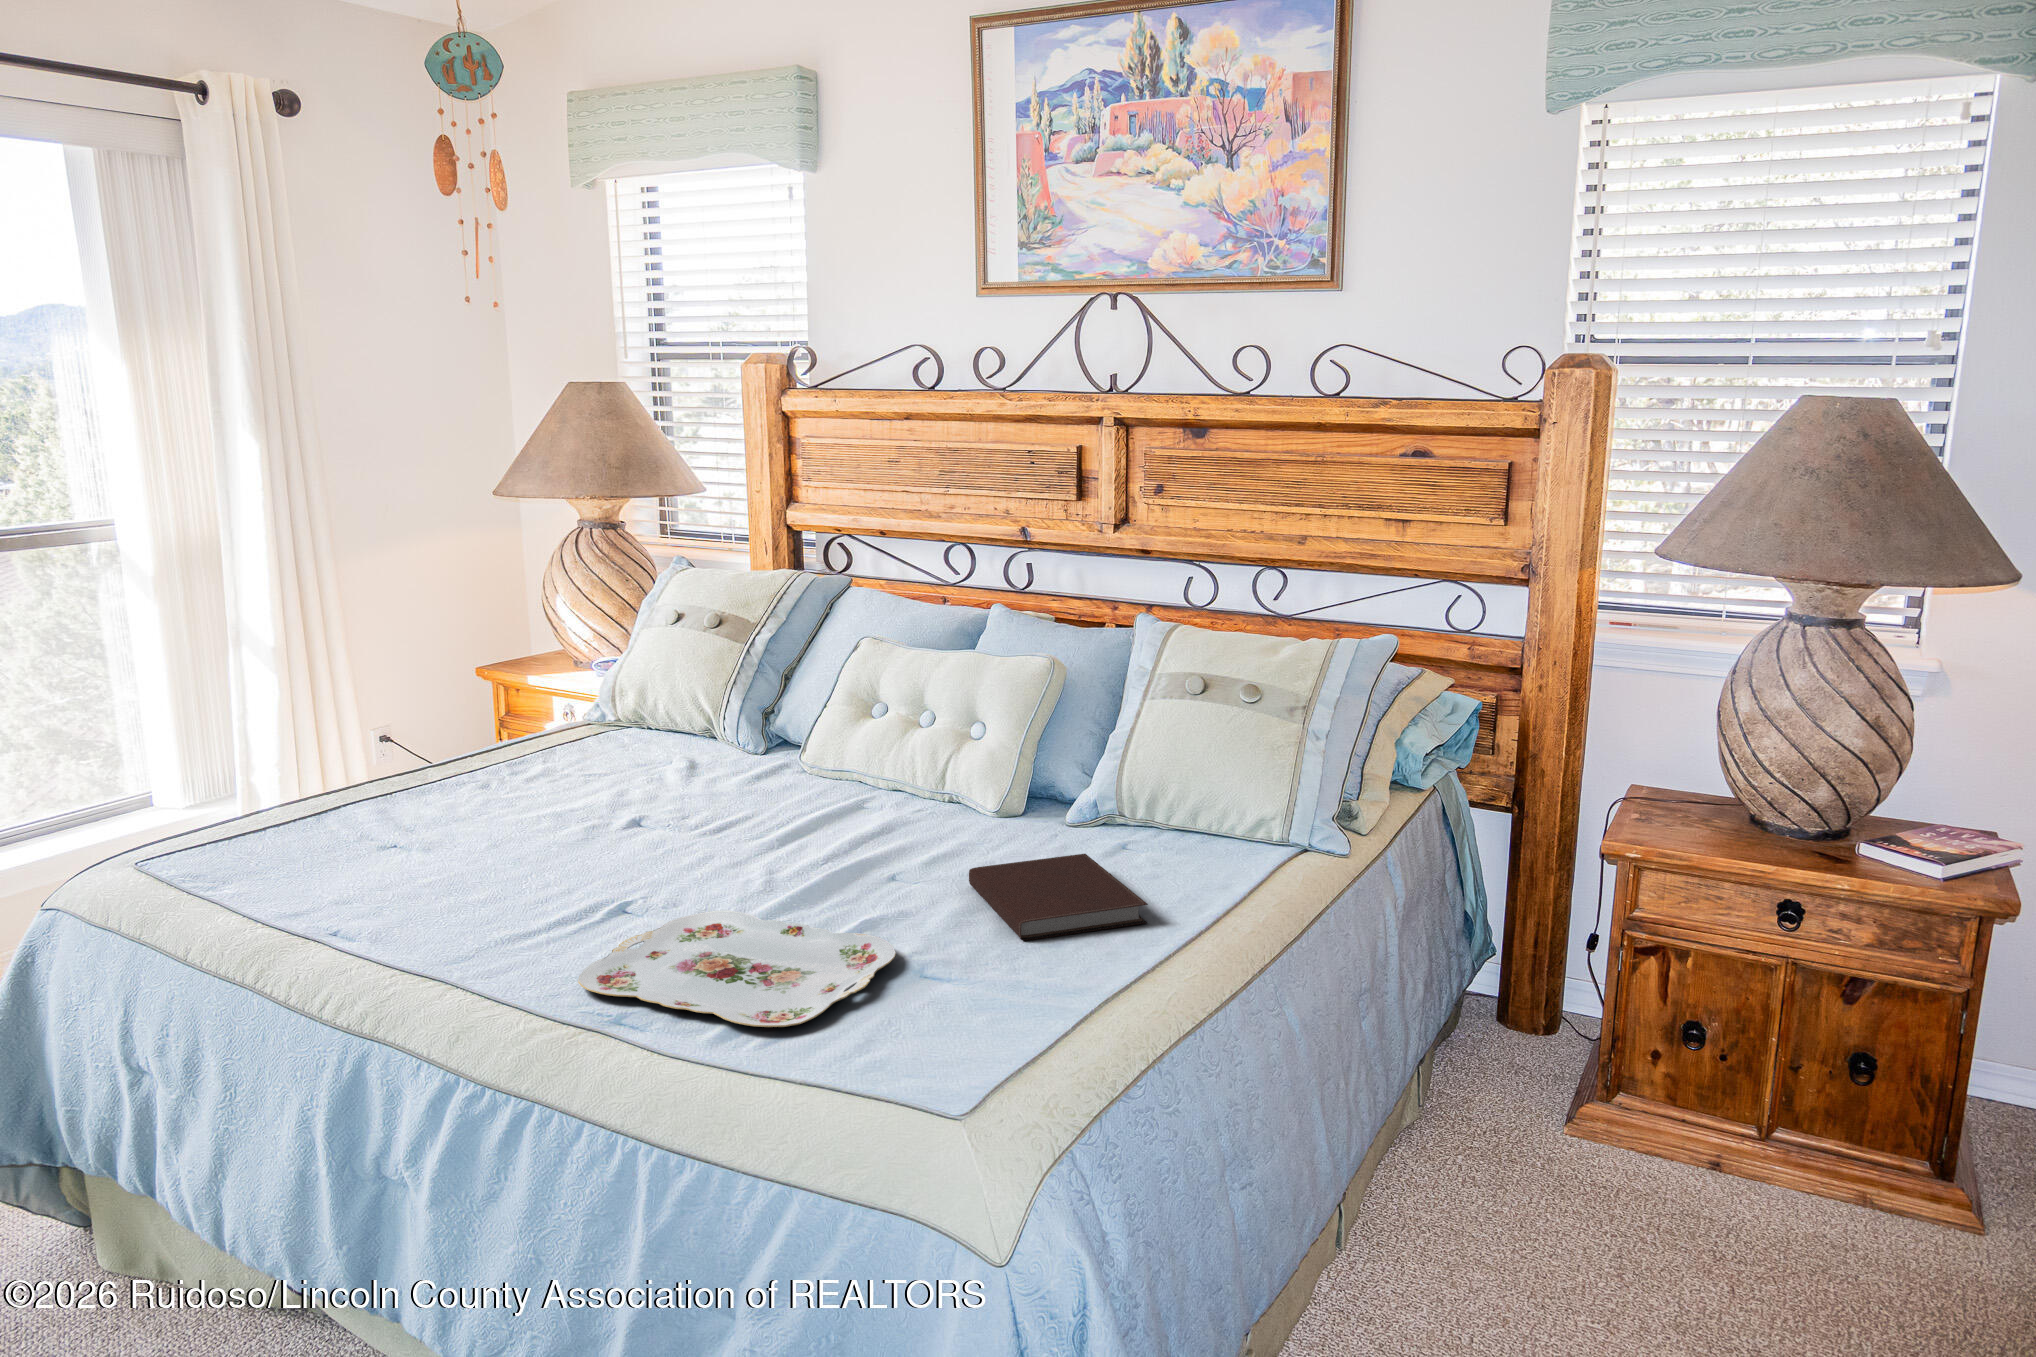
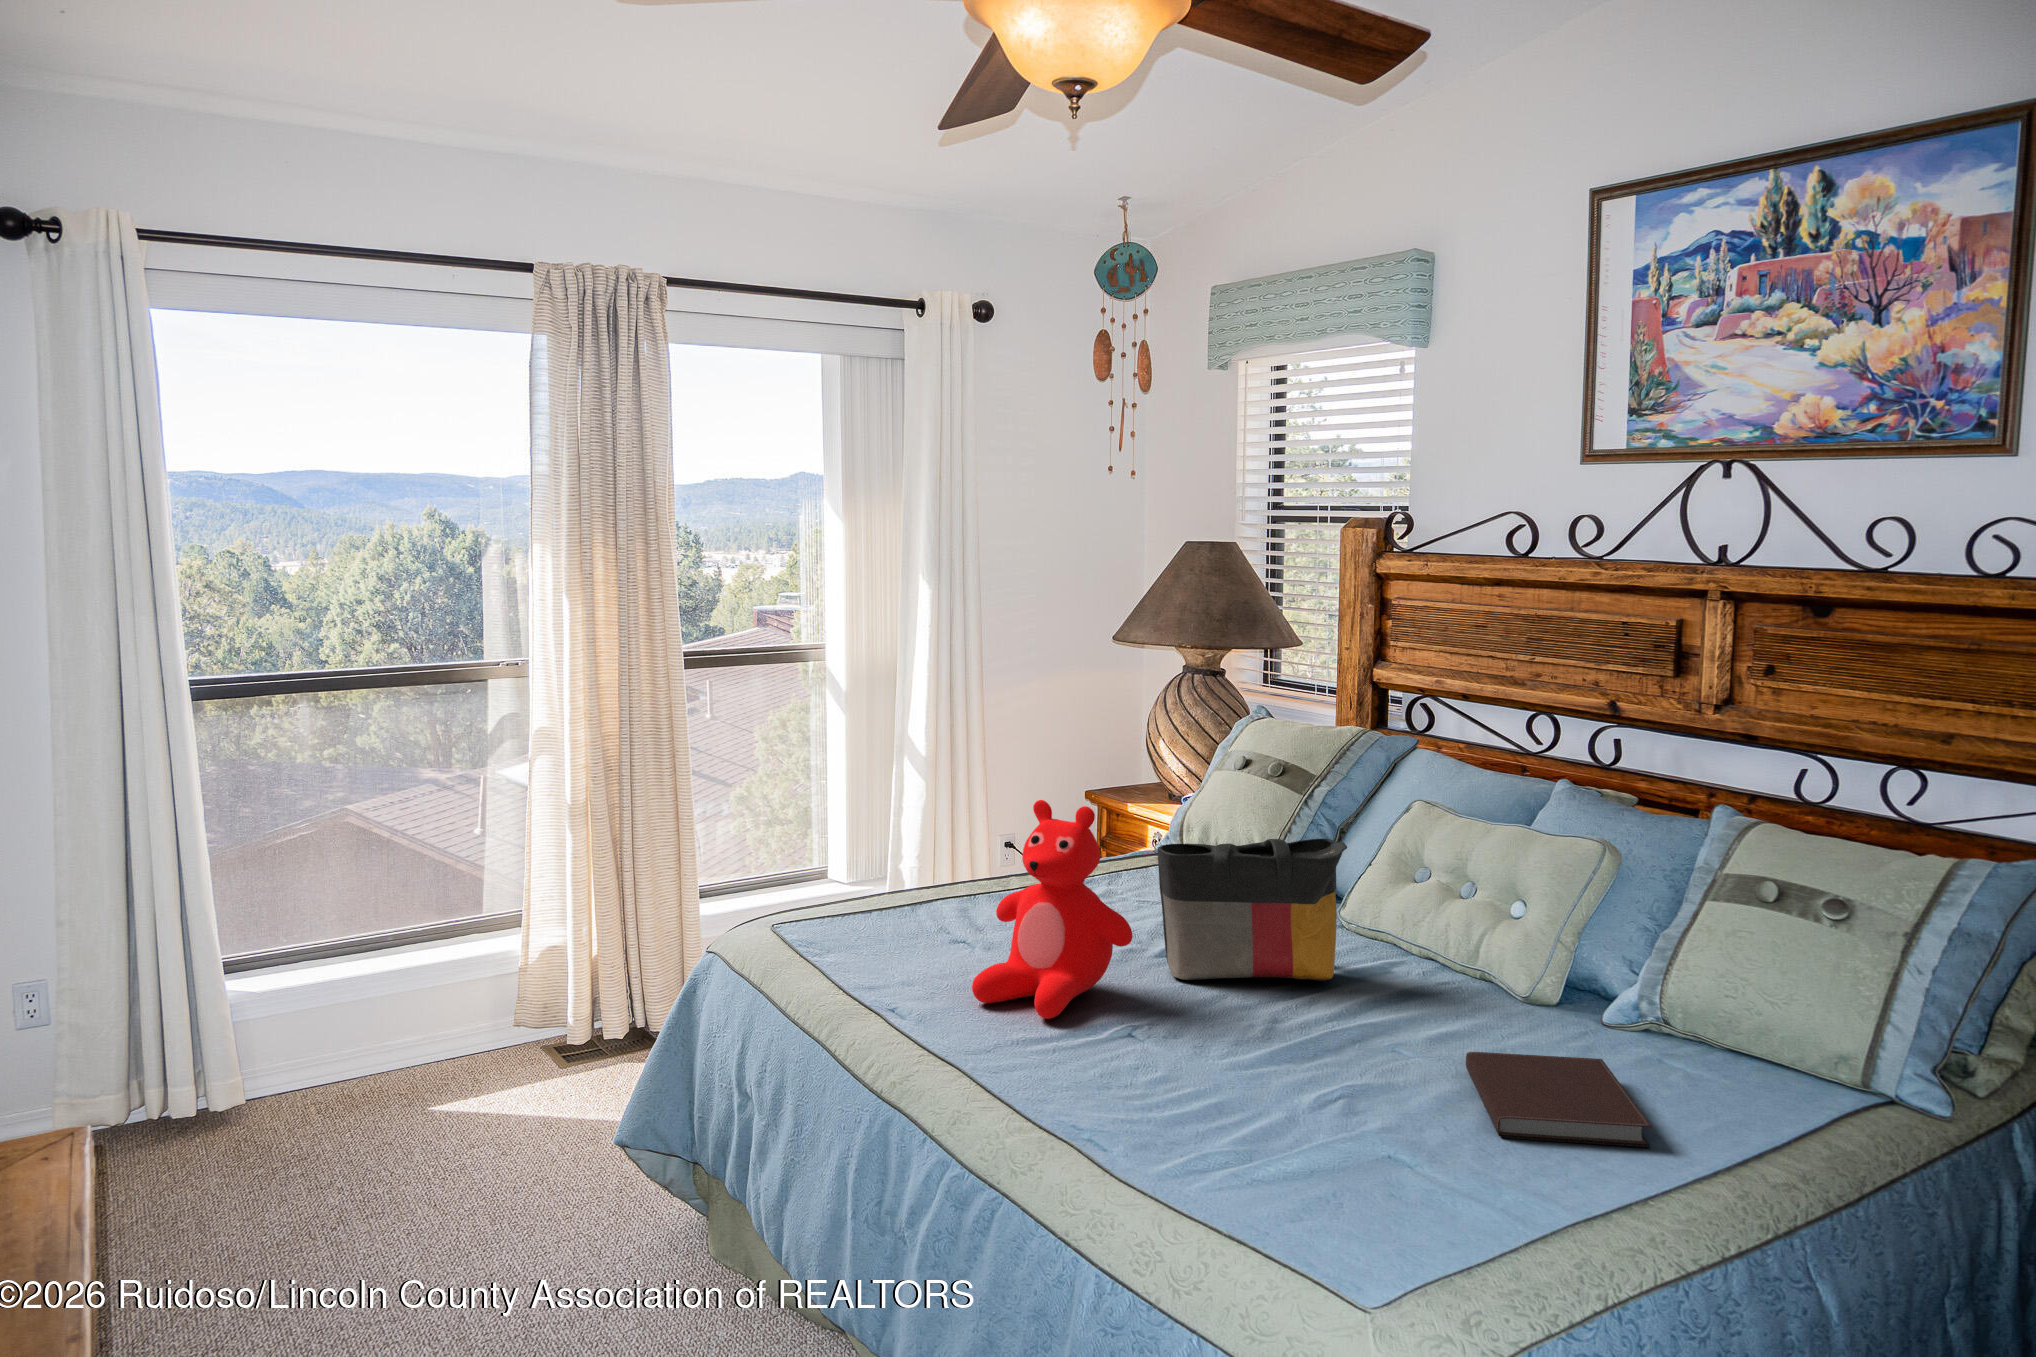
teddy bear: none [429,673,612,914] -> present [972,800,1132,1019]
tote bag: none [622,682,820,848] -> present [1158,838,1347,981]
serving tray: present [578,911,896,1027] -> none [1064,1046,1360,1170]

